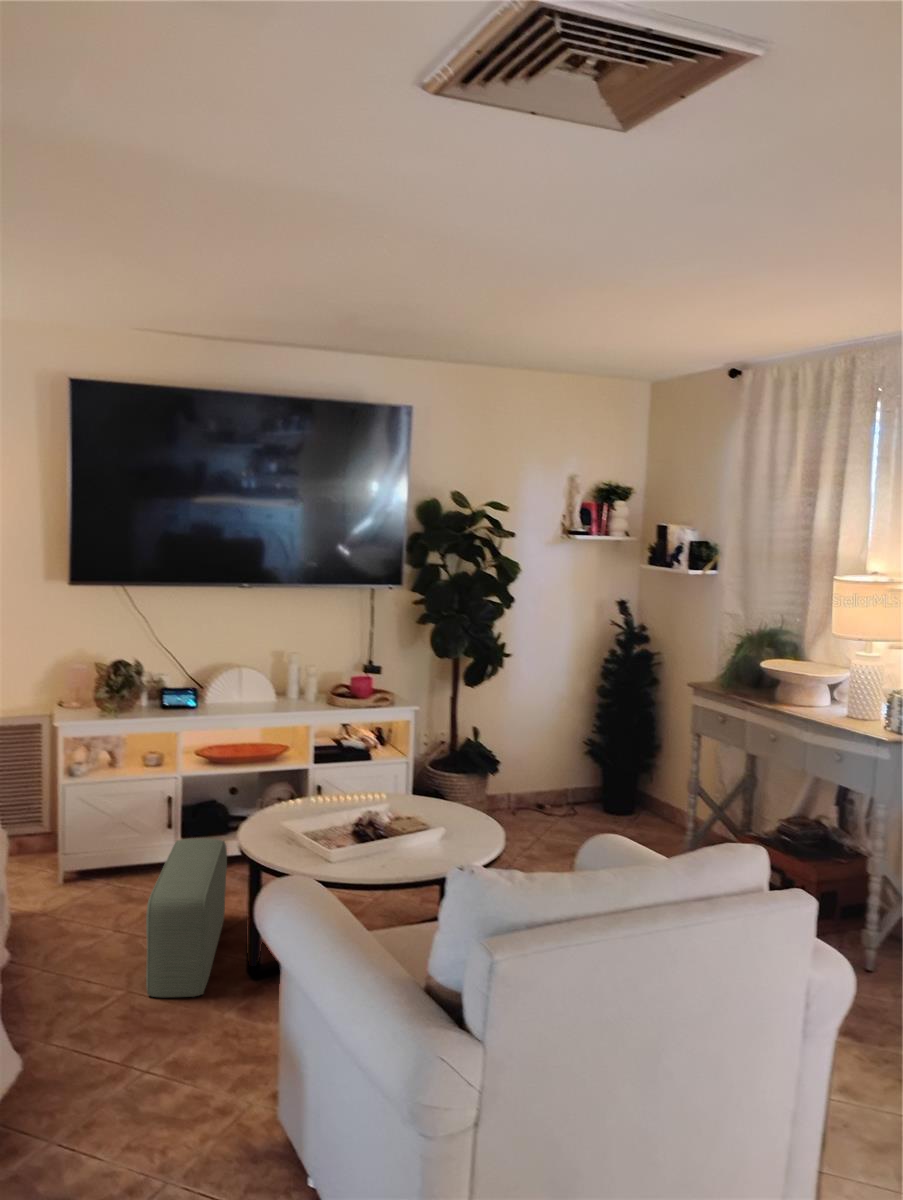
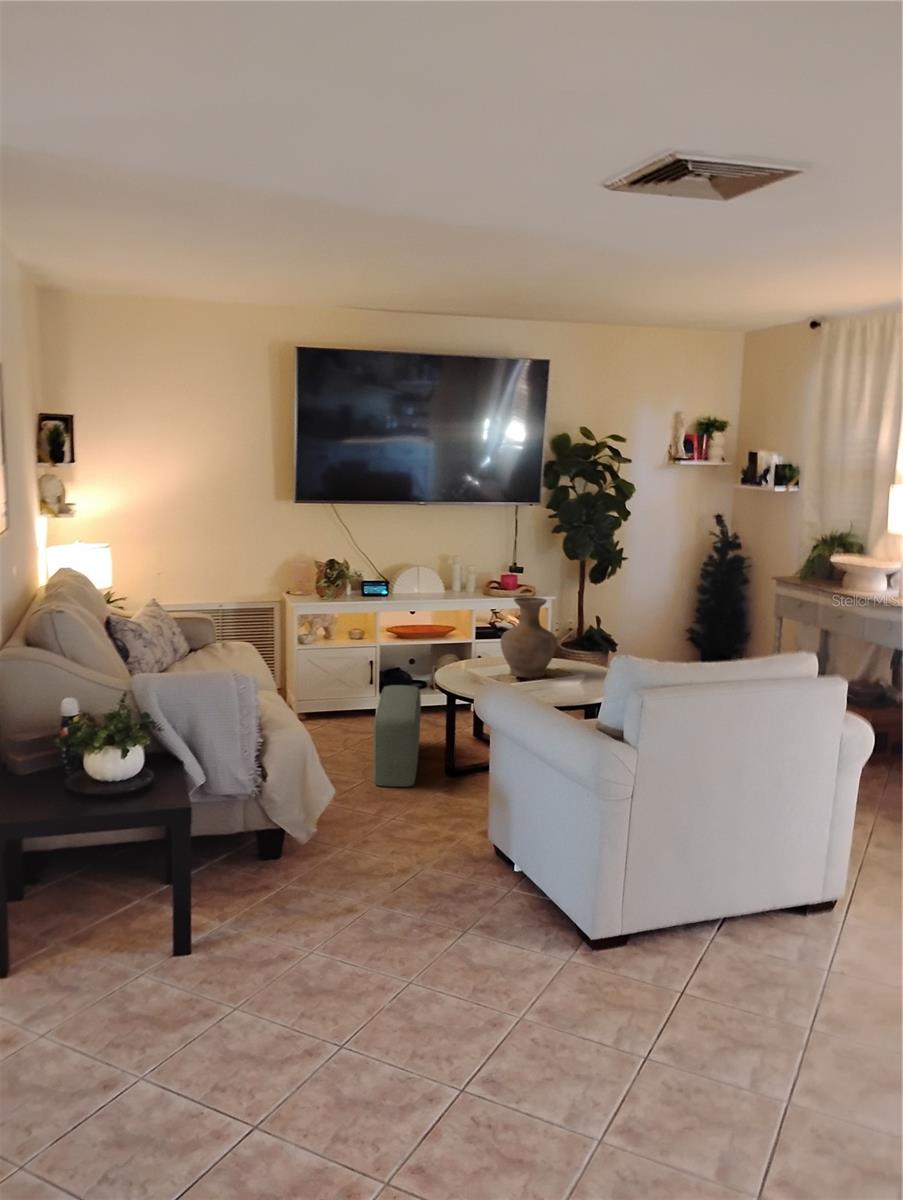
vase: none [332,721,410,834] -> present [500,597,557,678]

